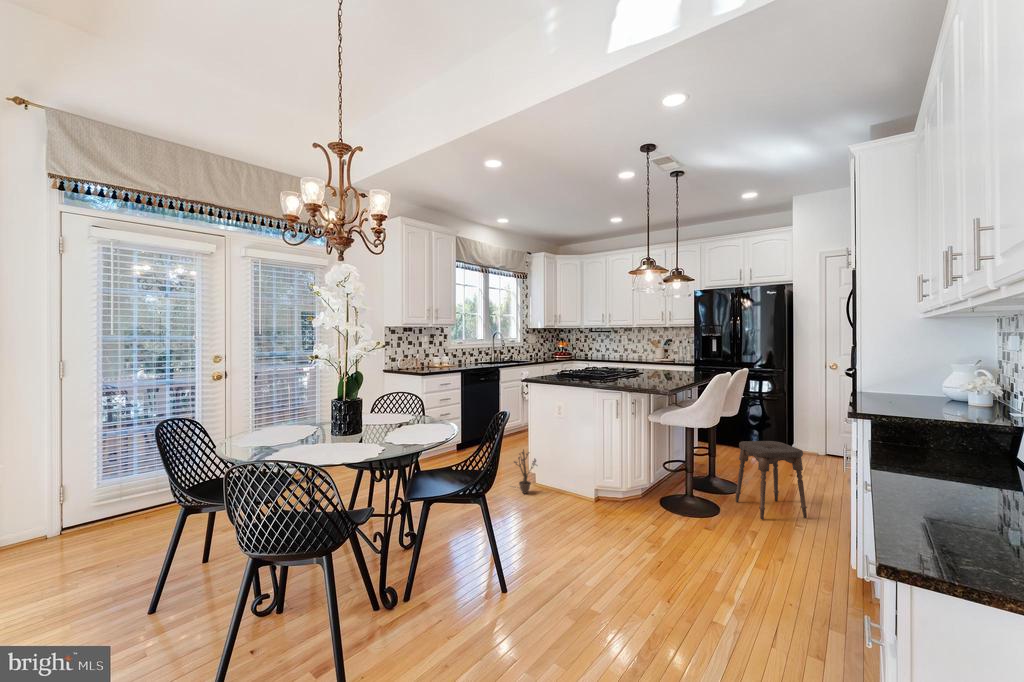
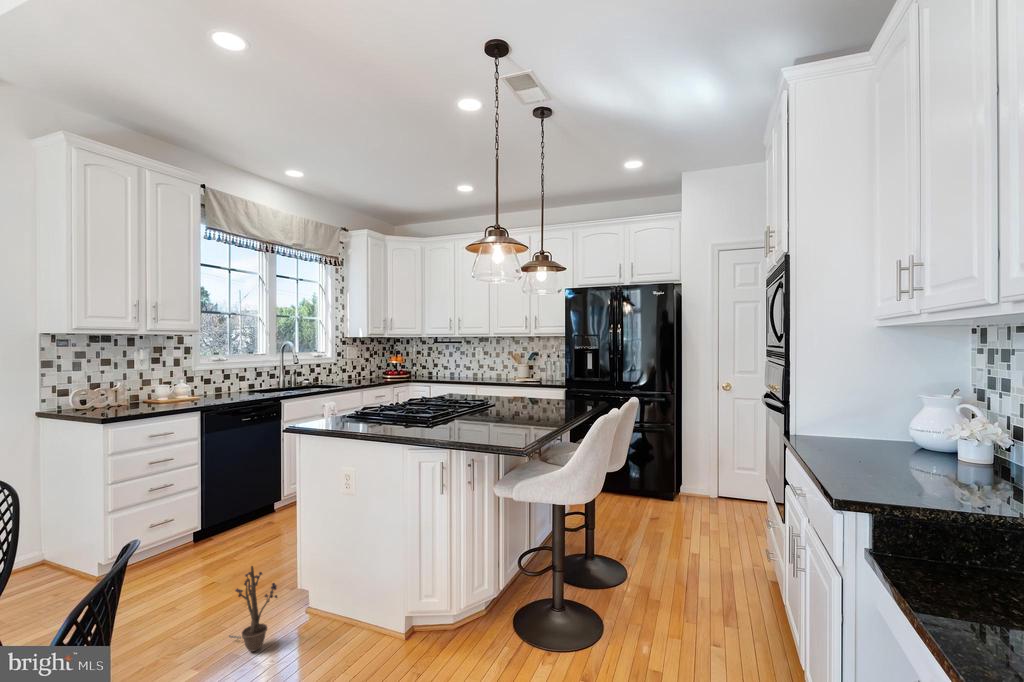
stool: present [736,441,807,519] -> none [617,516,723,663]

